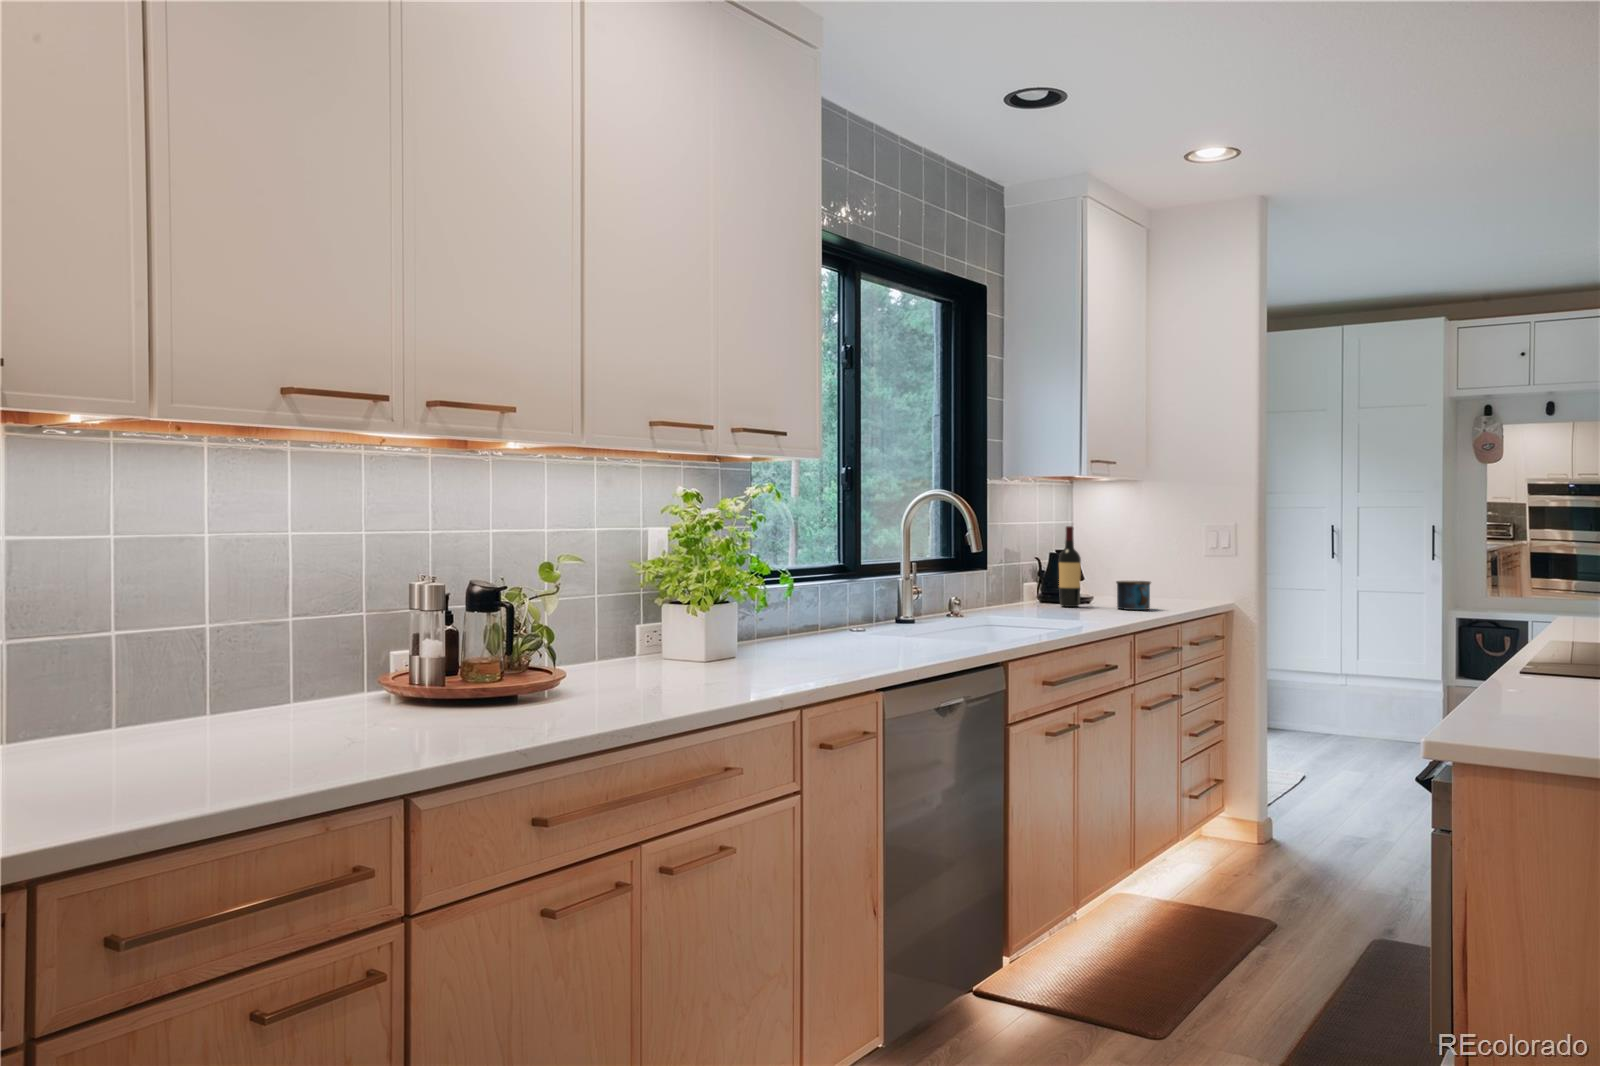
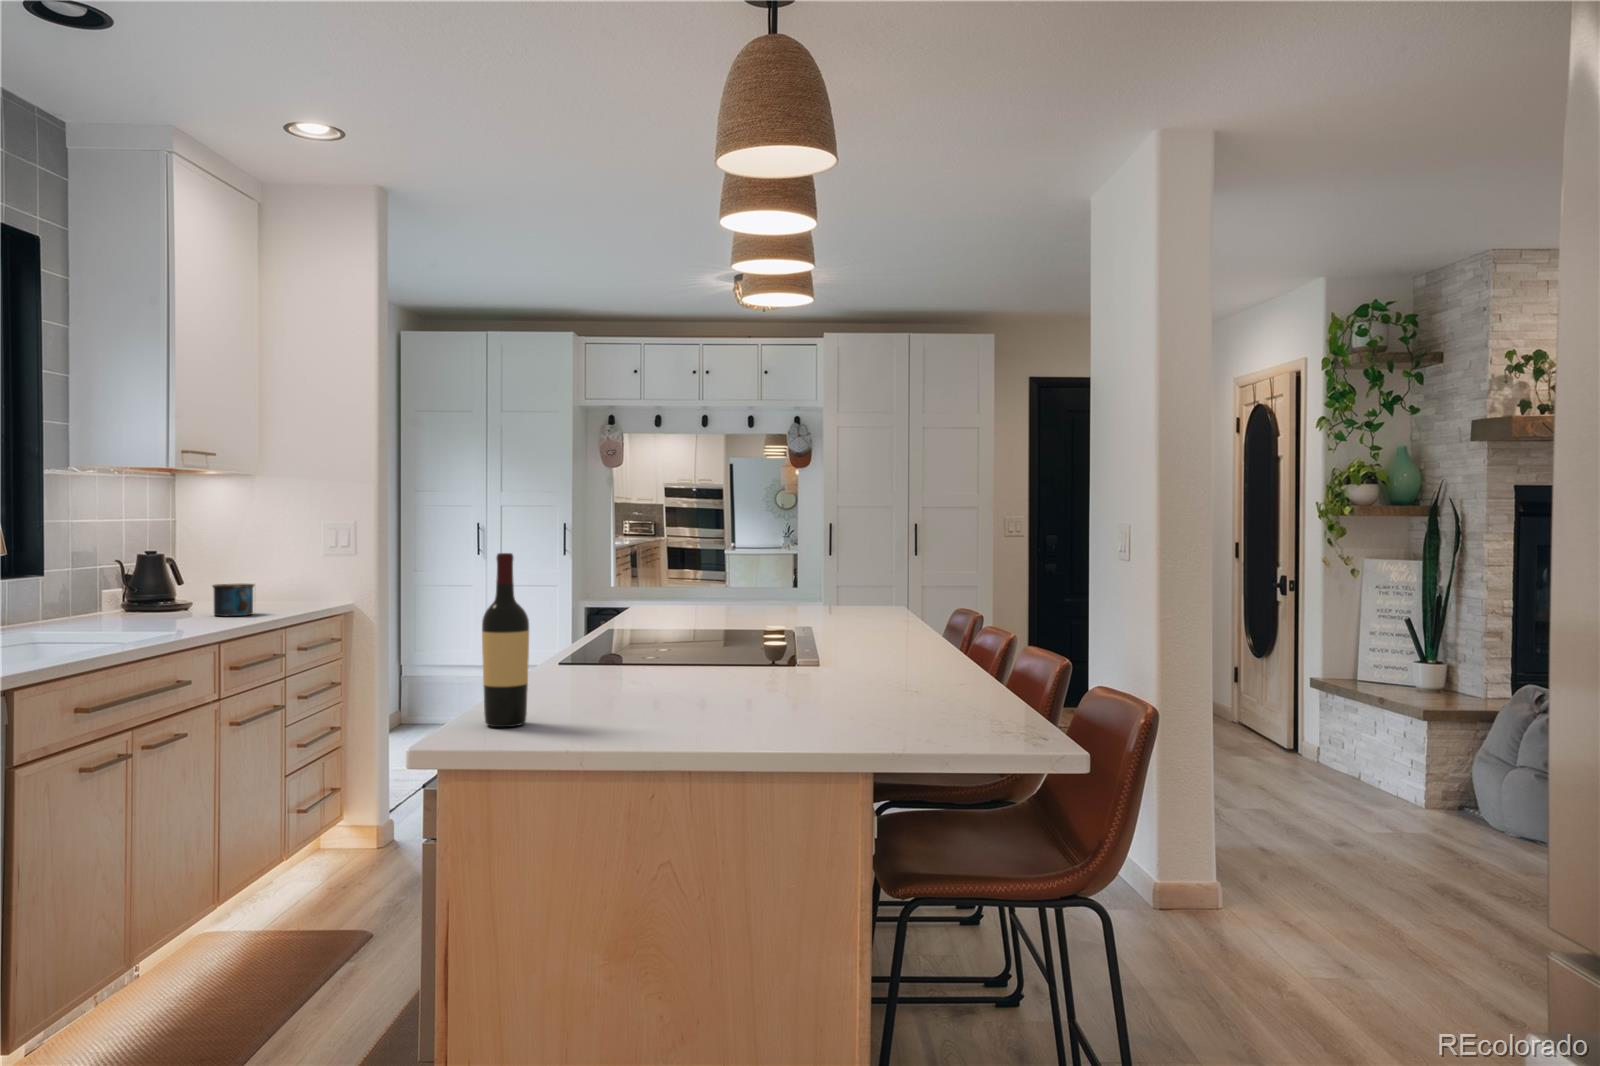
wine bottle: present [1059,526,1081,607] -> present [482,553,529,727]

